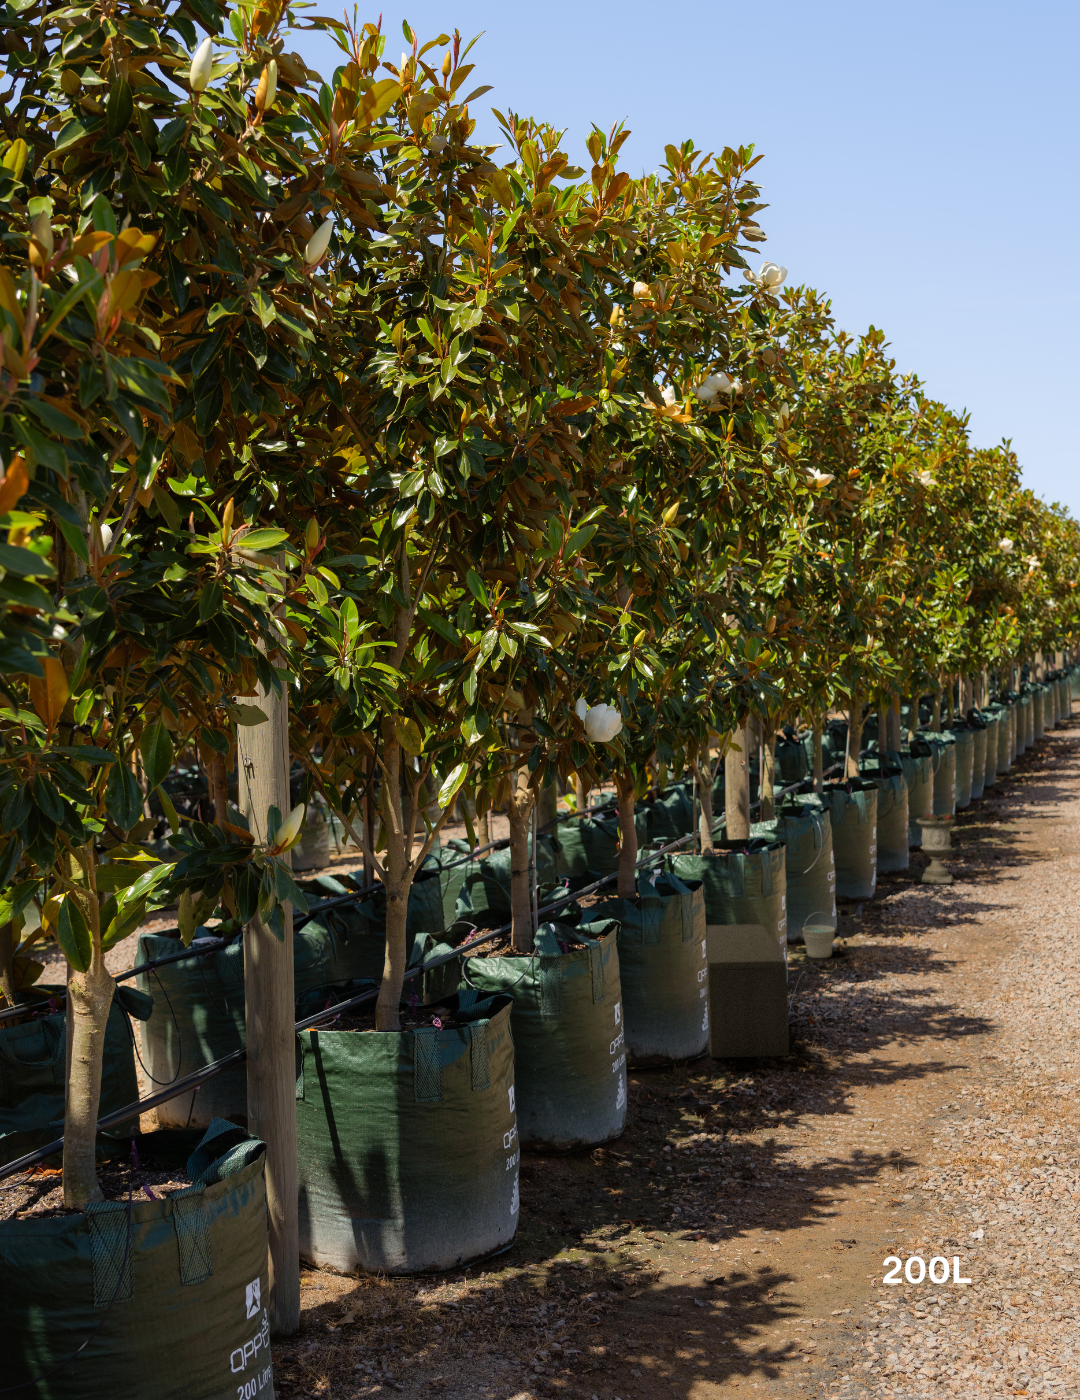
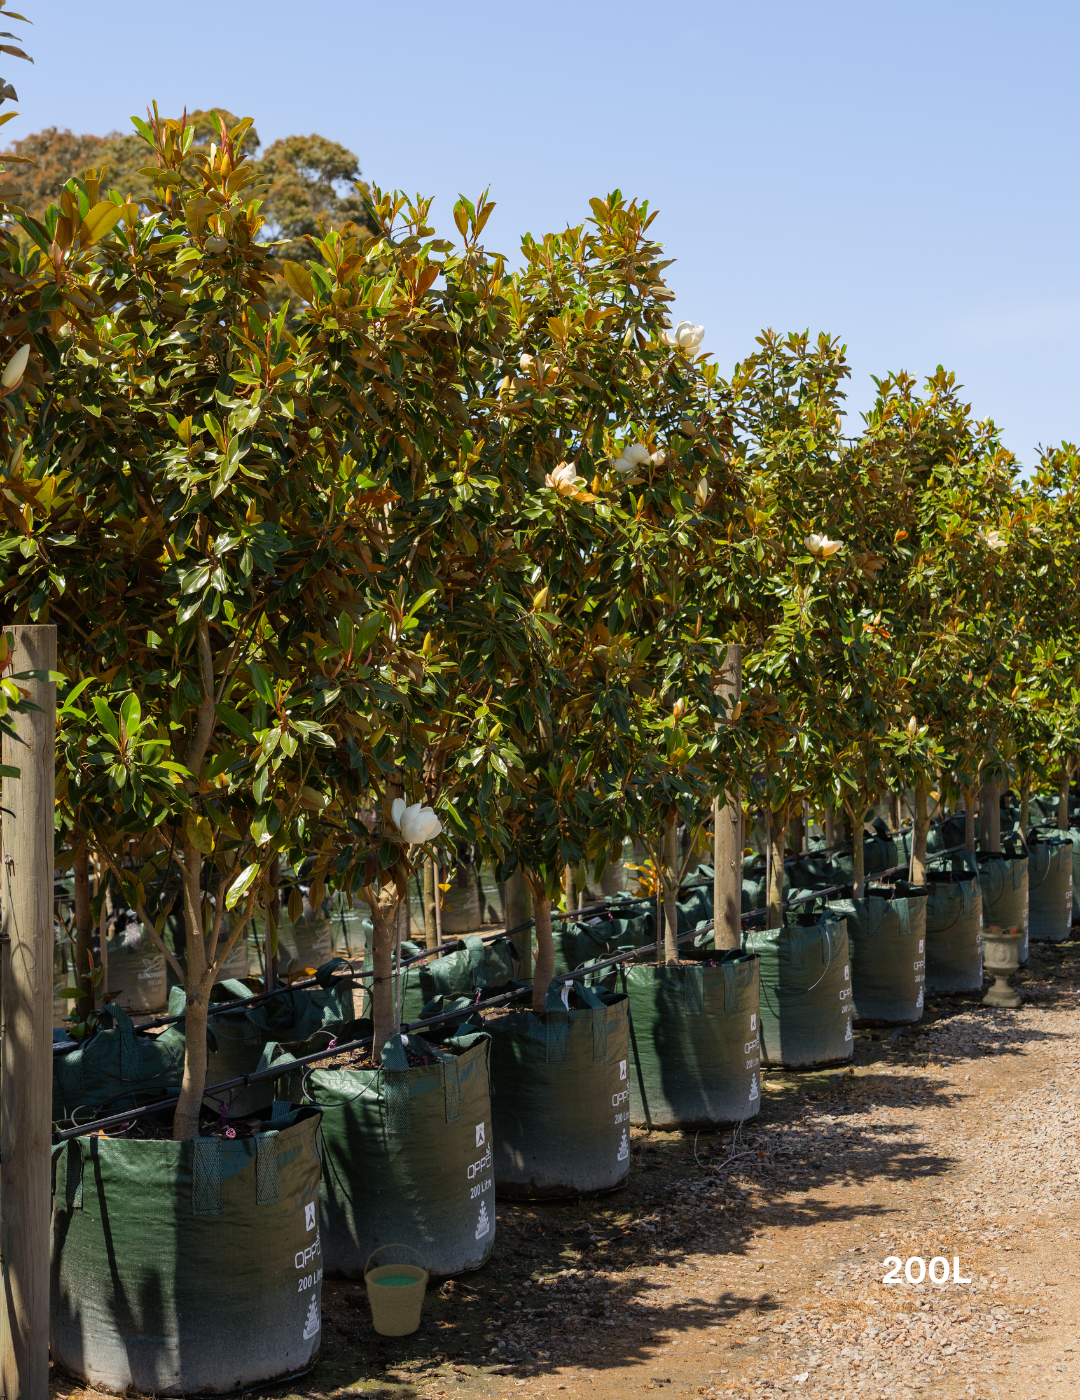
bucket: present [803,923,835,958] -> present [365,1244,429,1336]
bench: present [706,924,789,1058] -> none [633,1043,722,1196]

